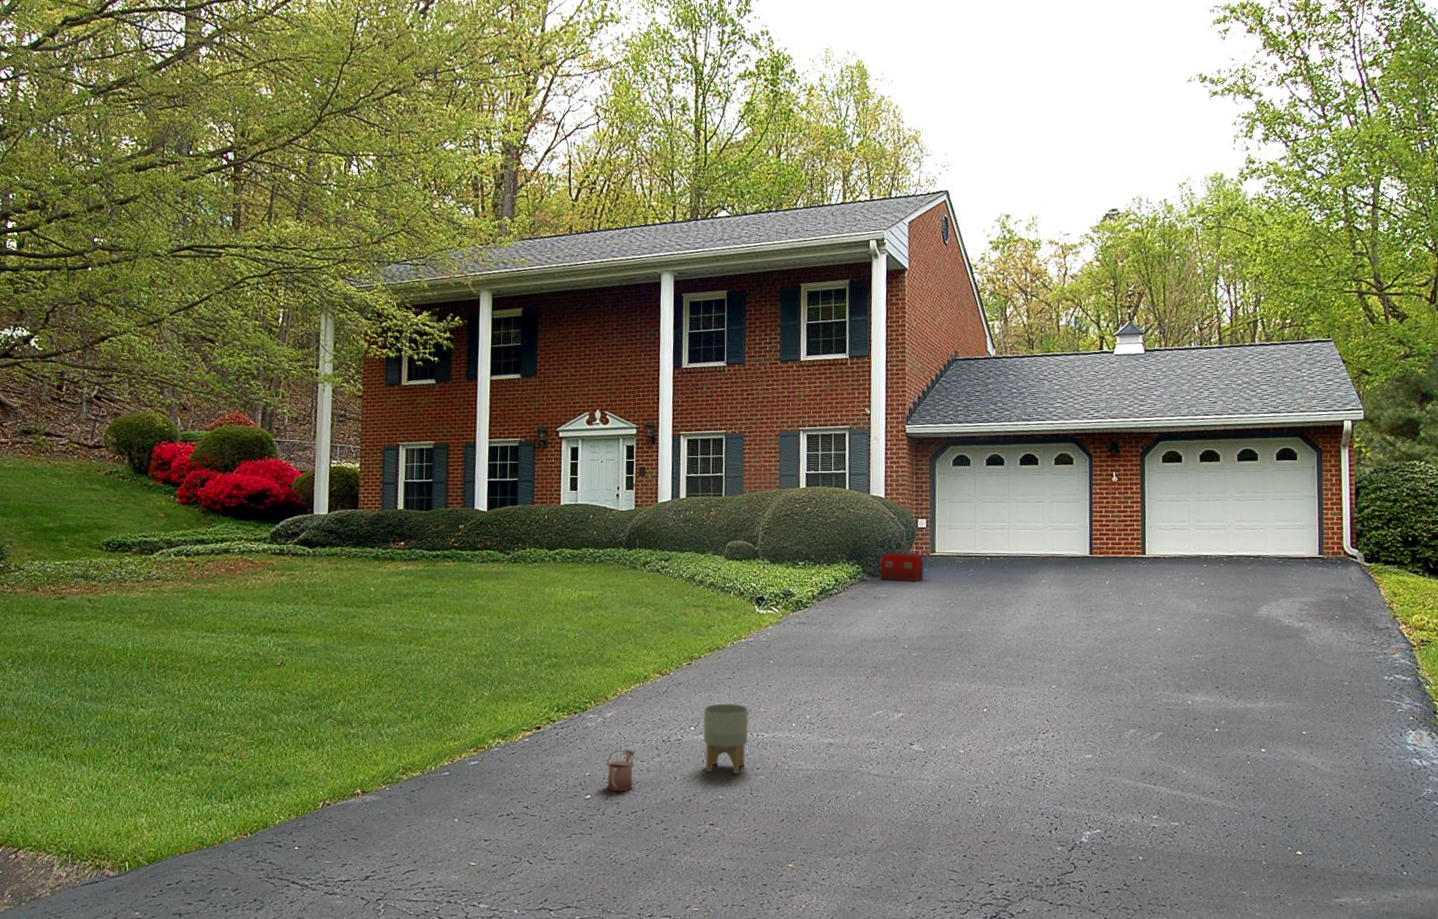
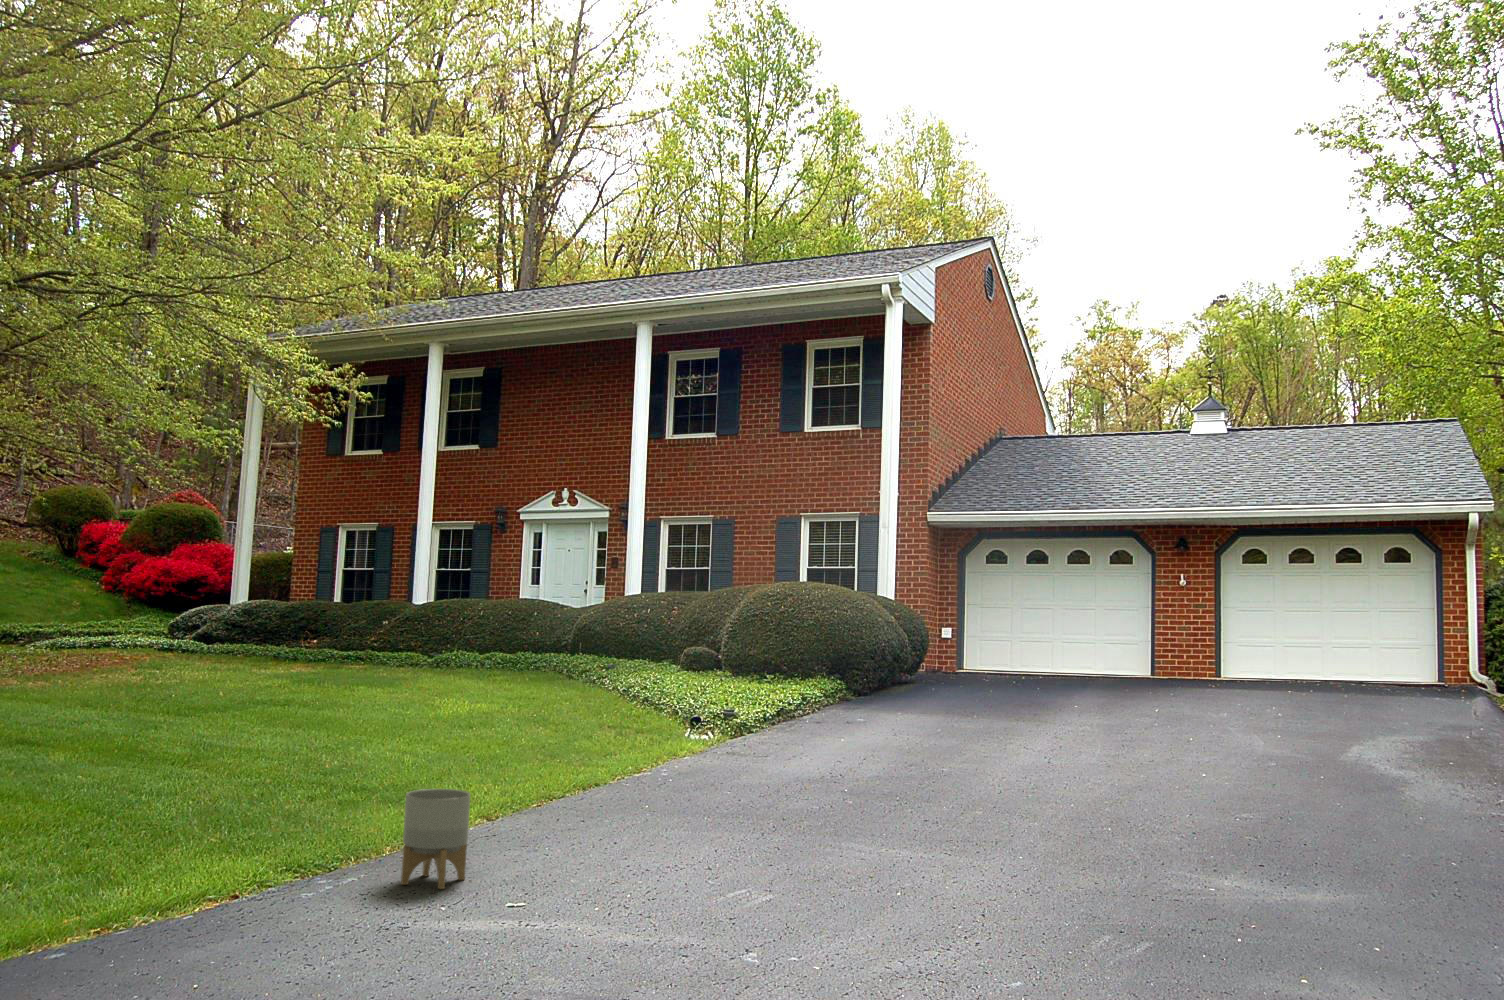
toolbox: present [881,549,923,581] -> none [873,655,927,695]
watering can: present [607,750,634,791] -> none [226,843,287,904]

